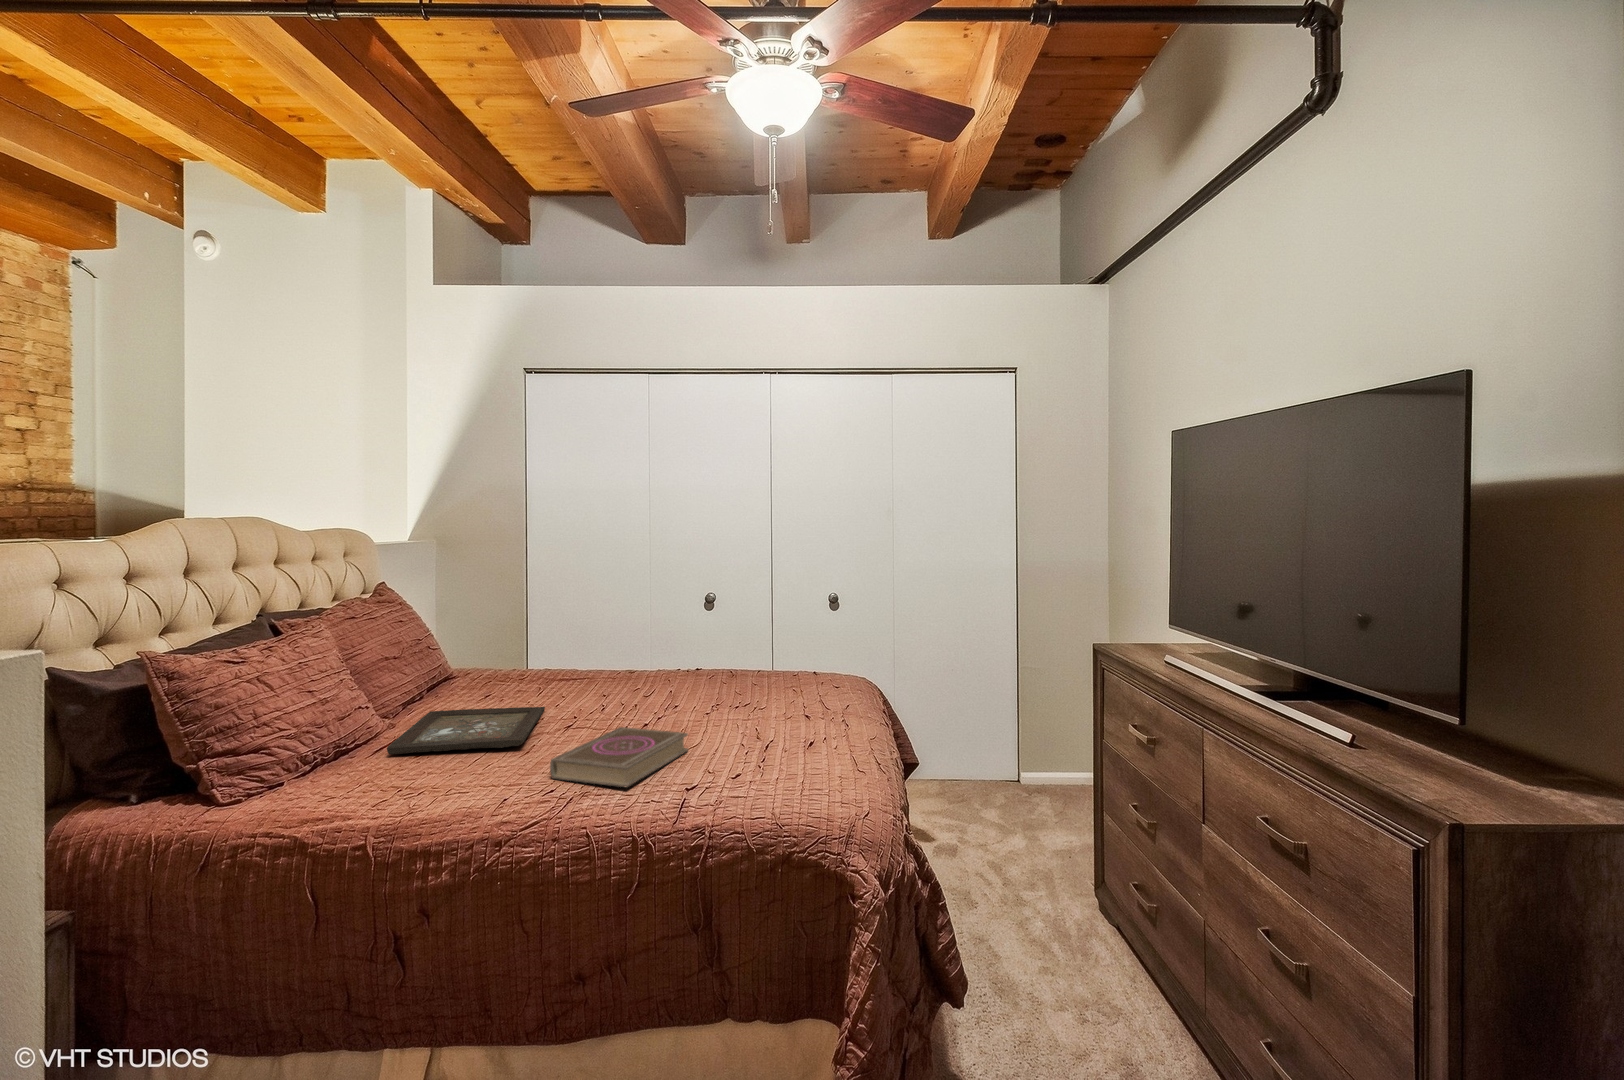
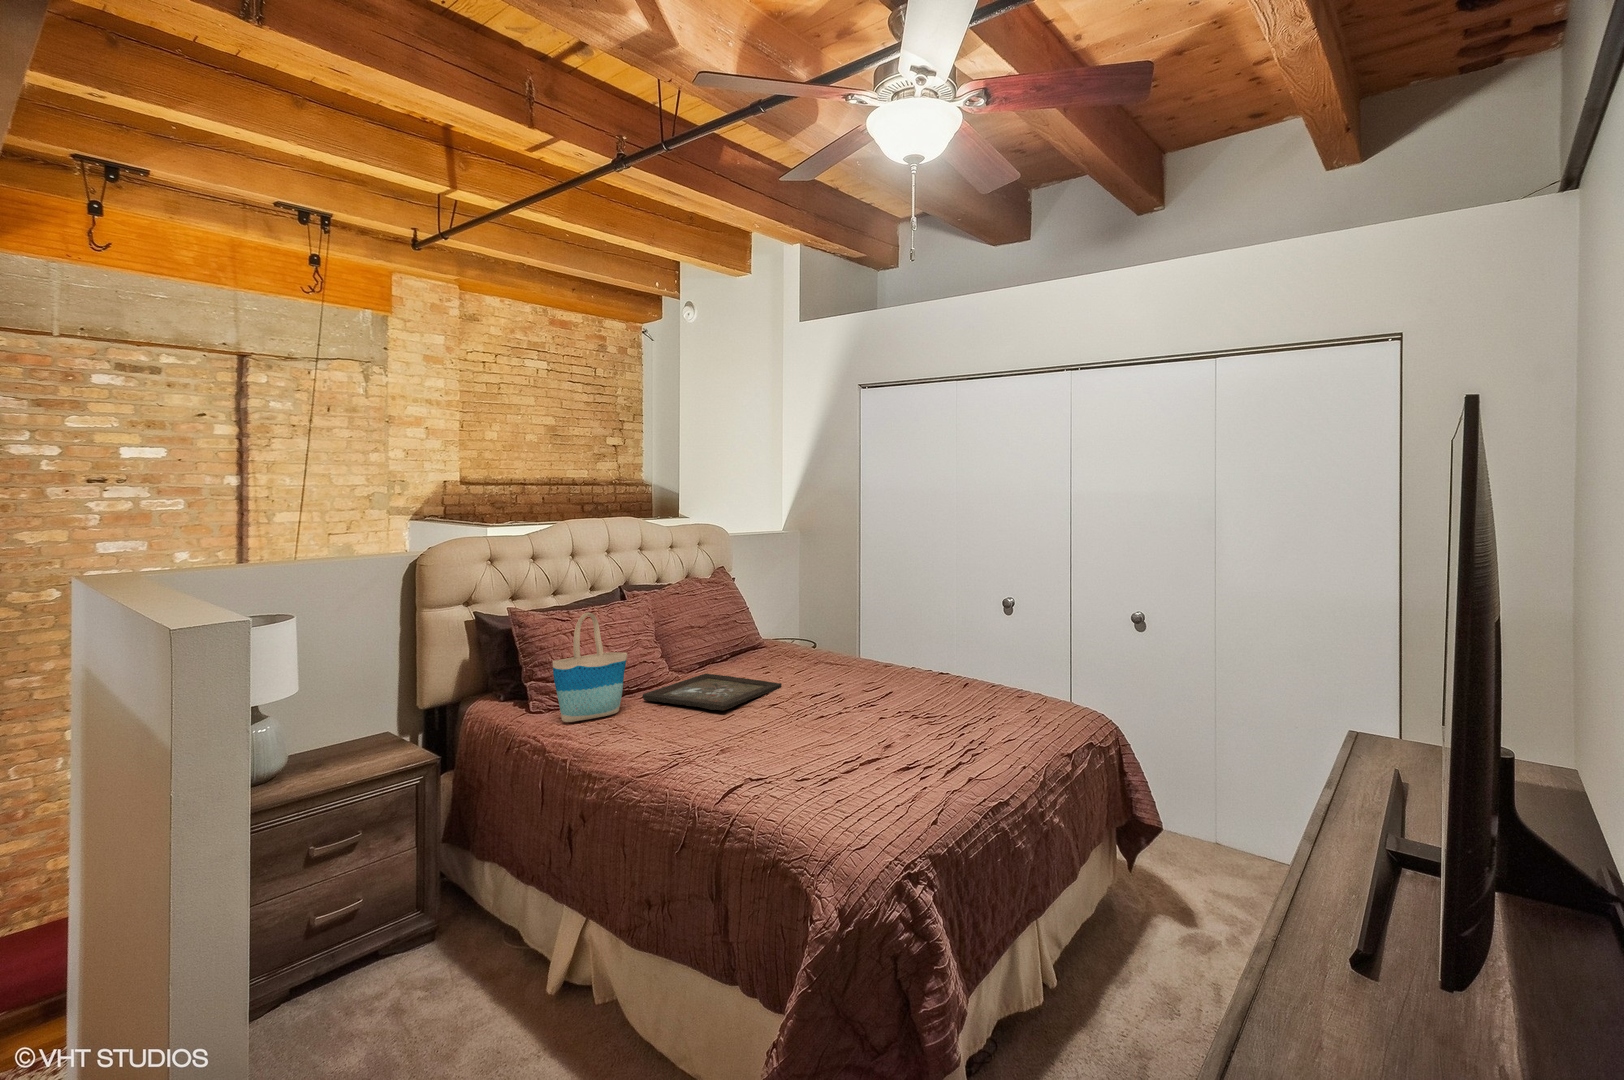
tote bag: none [288,644,379,802] -> present [553,612,627,722]
book: present [550,727,688,787] -> none [714,710,839,760]

